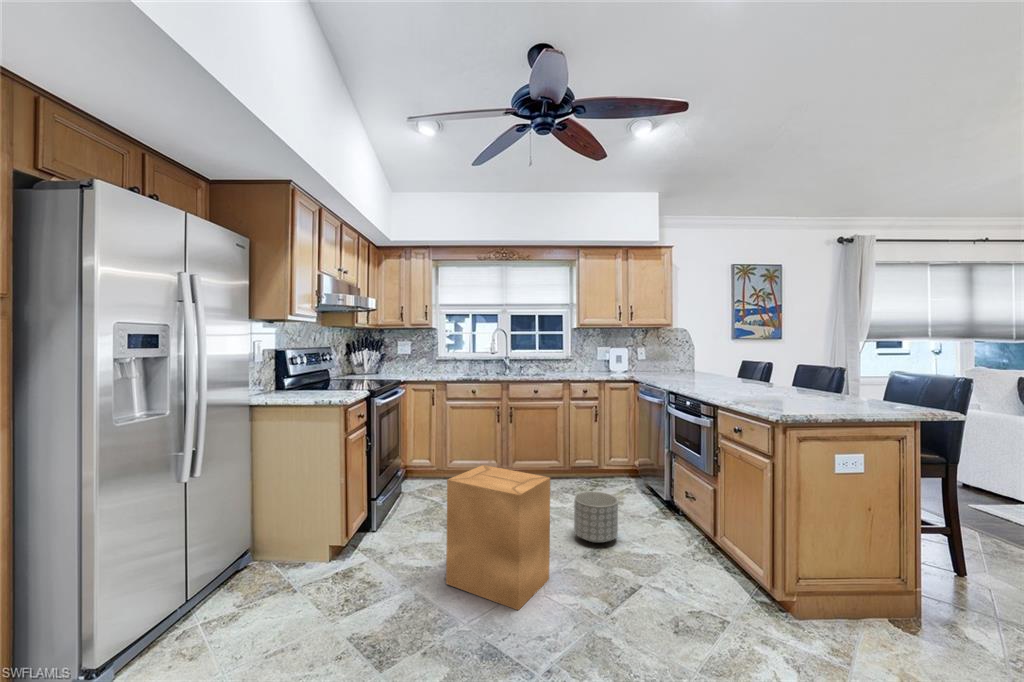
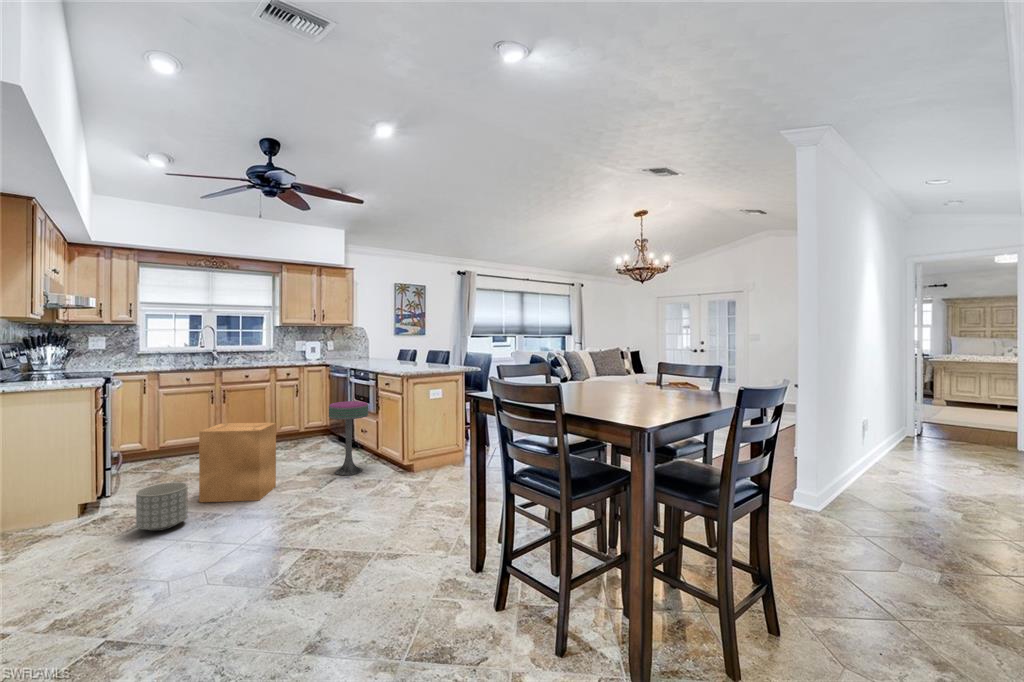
bar stool: none [632,450,700,587] -> present [329,401,368,475]
planter: present [574,491,618,543] -> present [136,482,188,531]

